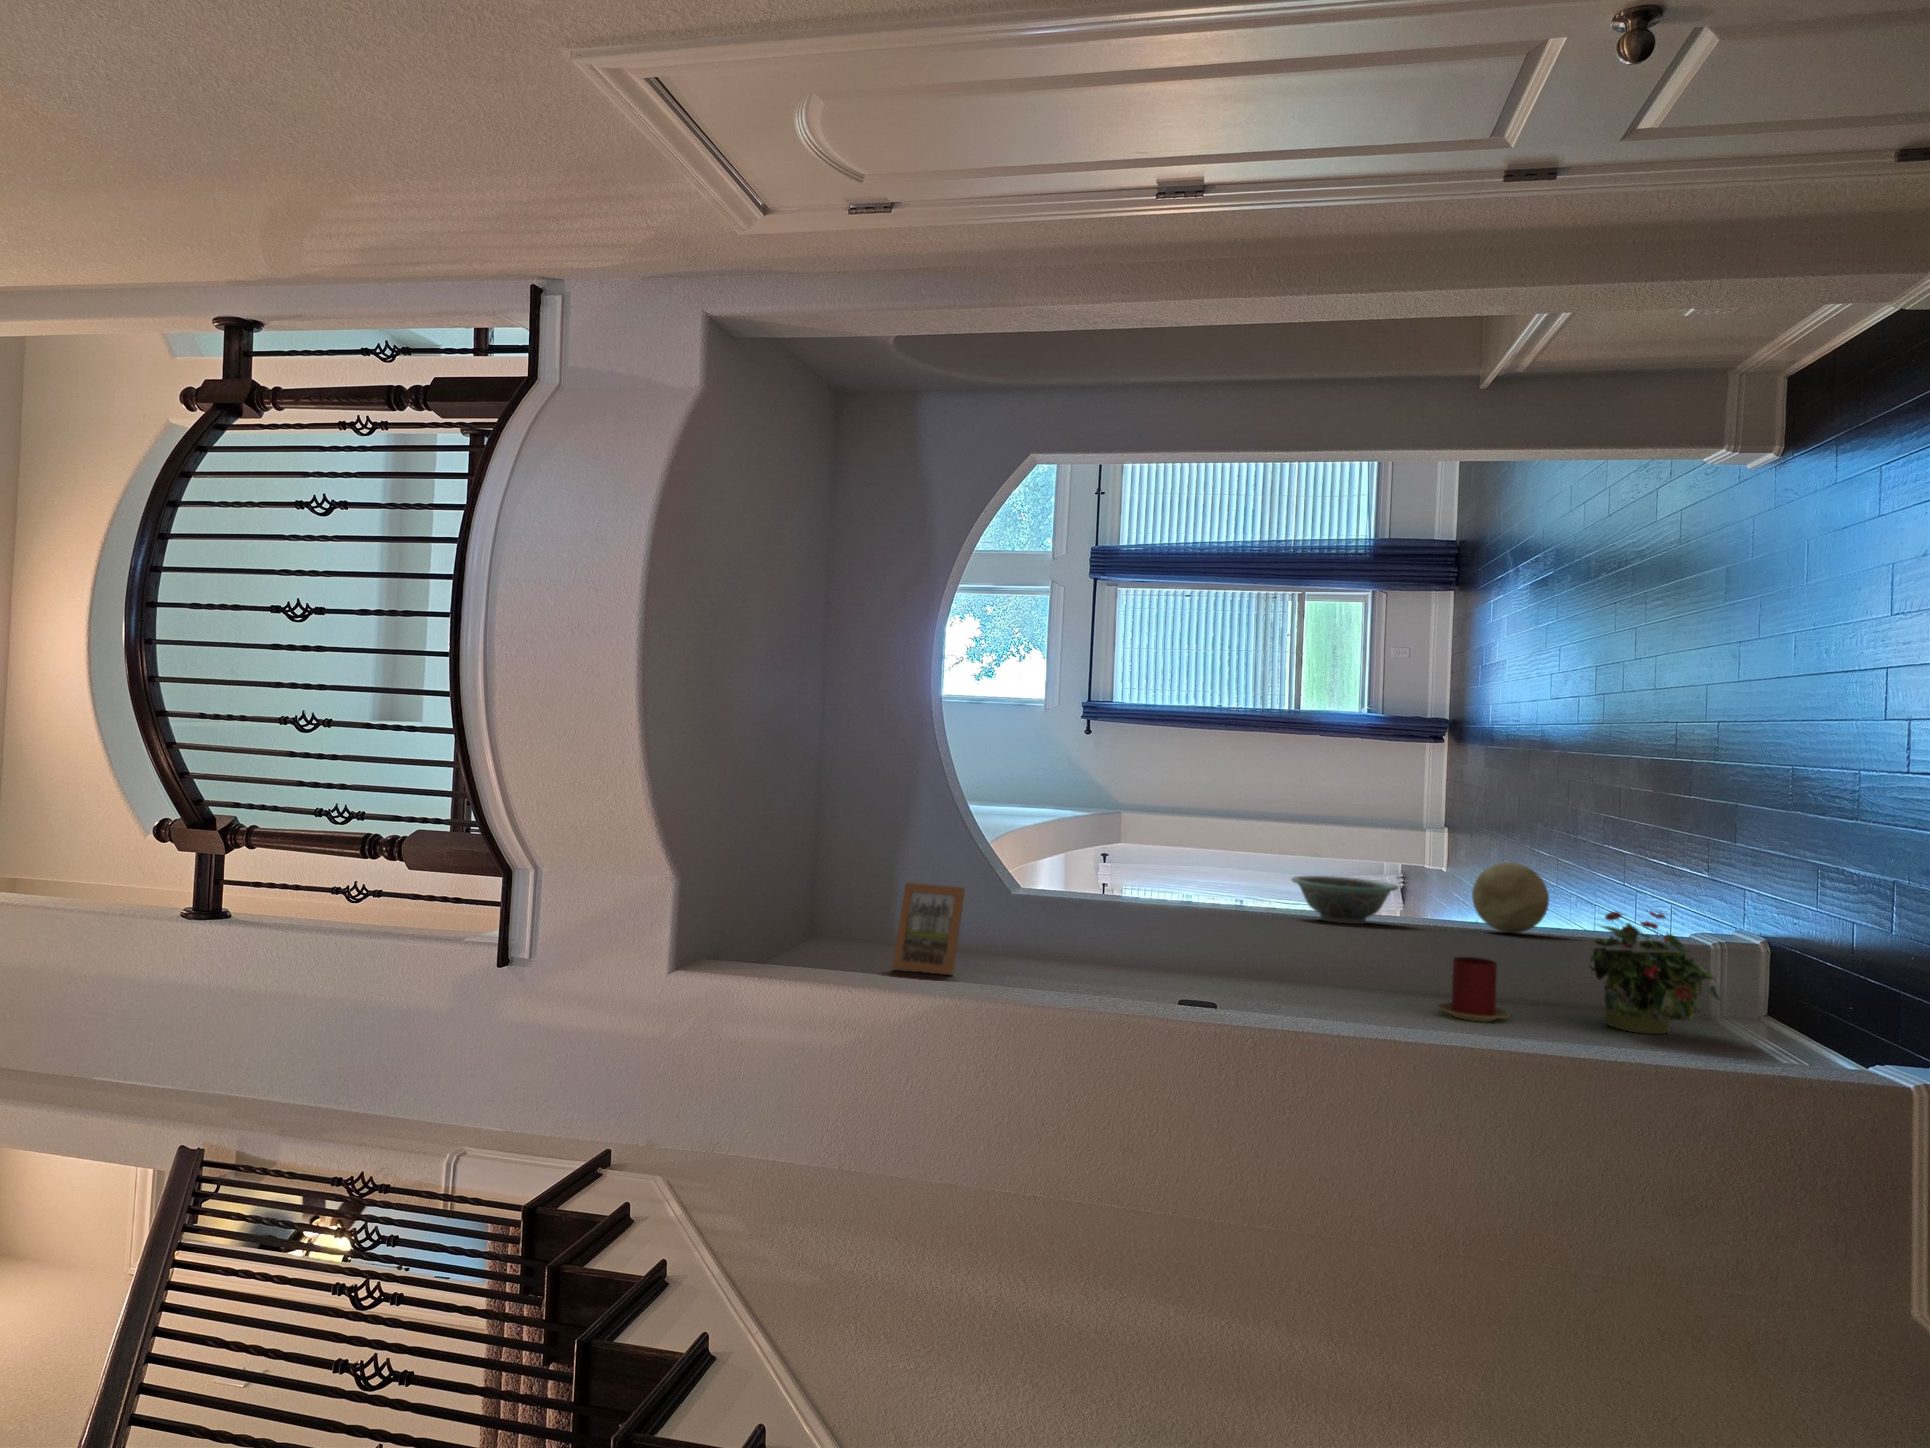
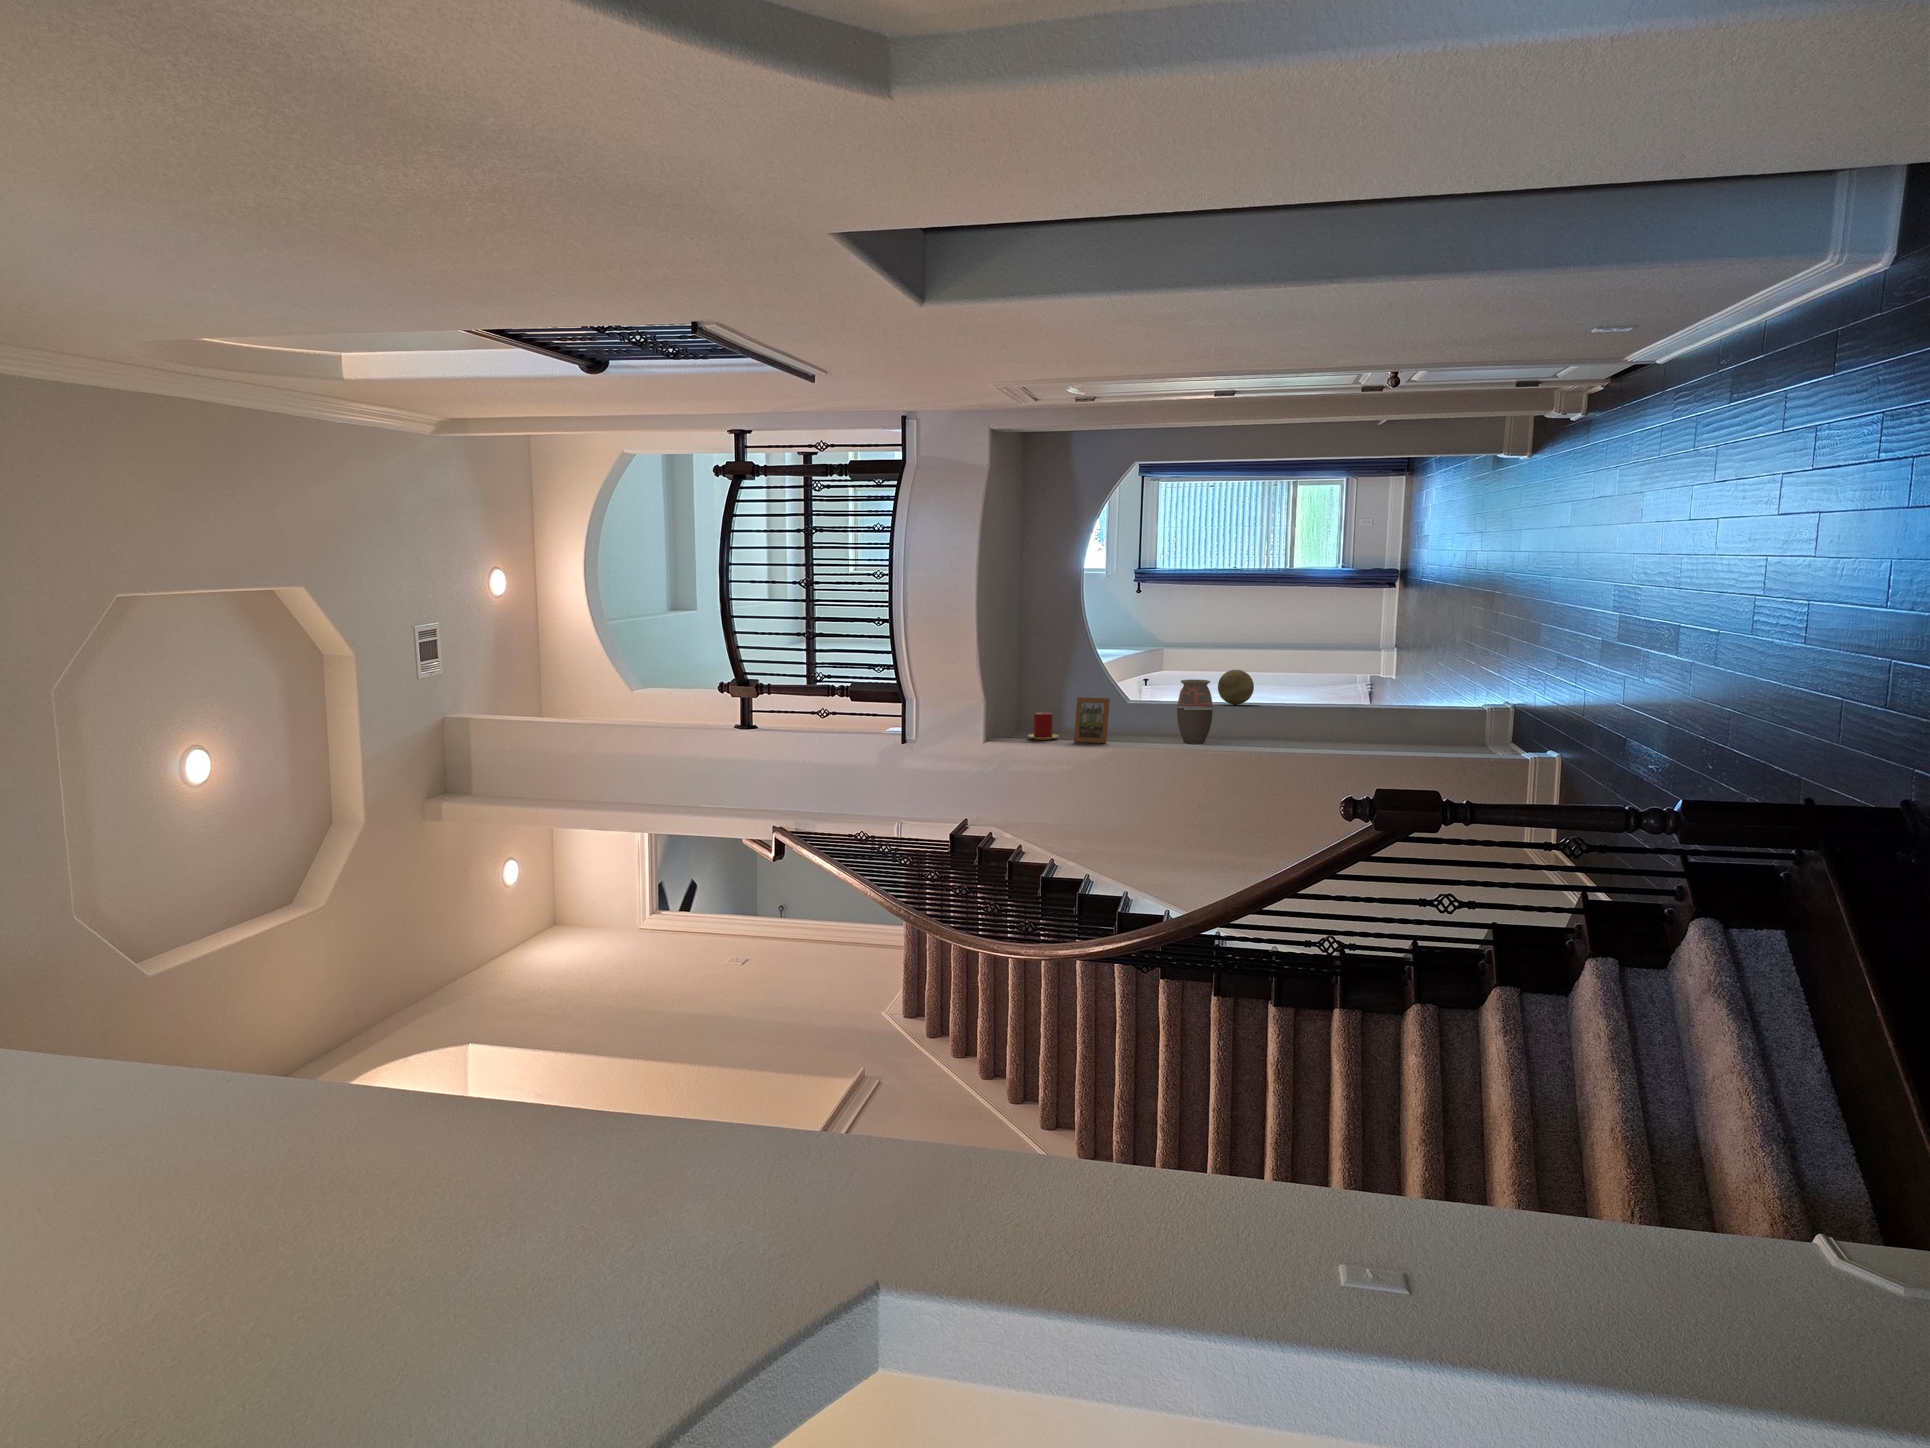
decorative vase: none [1092,859,1160,986] -> present [1177,679,1213,744]
decorative ball: present [1472,862,1549,933] -> present [1218,670,1254,705]
decorative bowl: present [1292,876,1398,924] -> none [1280,683,1336,707]
potted plant: present [1589,911,1719,1034] -> none [1424,691,1486,750]
candle: present [1437,957,1510,1022] -> present [1028,712,1059,740]

